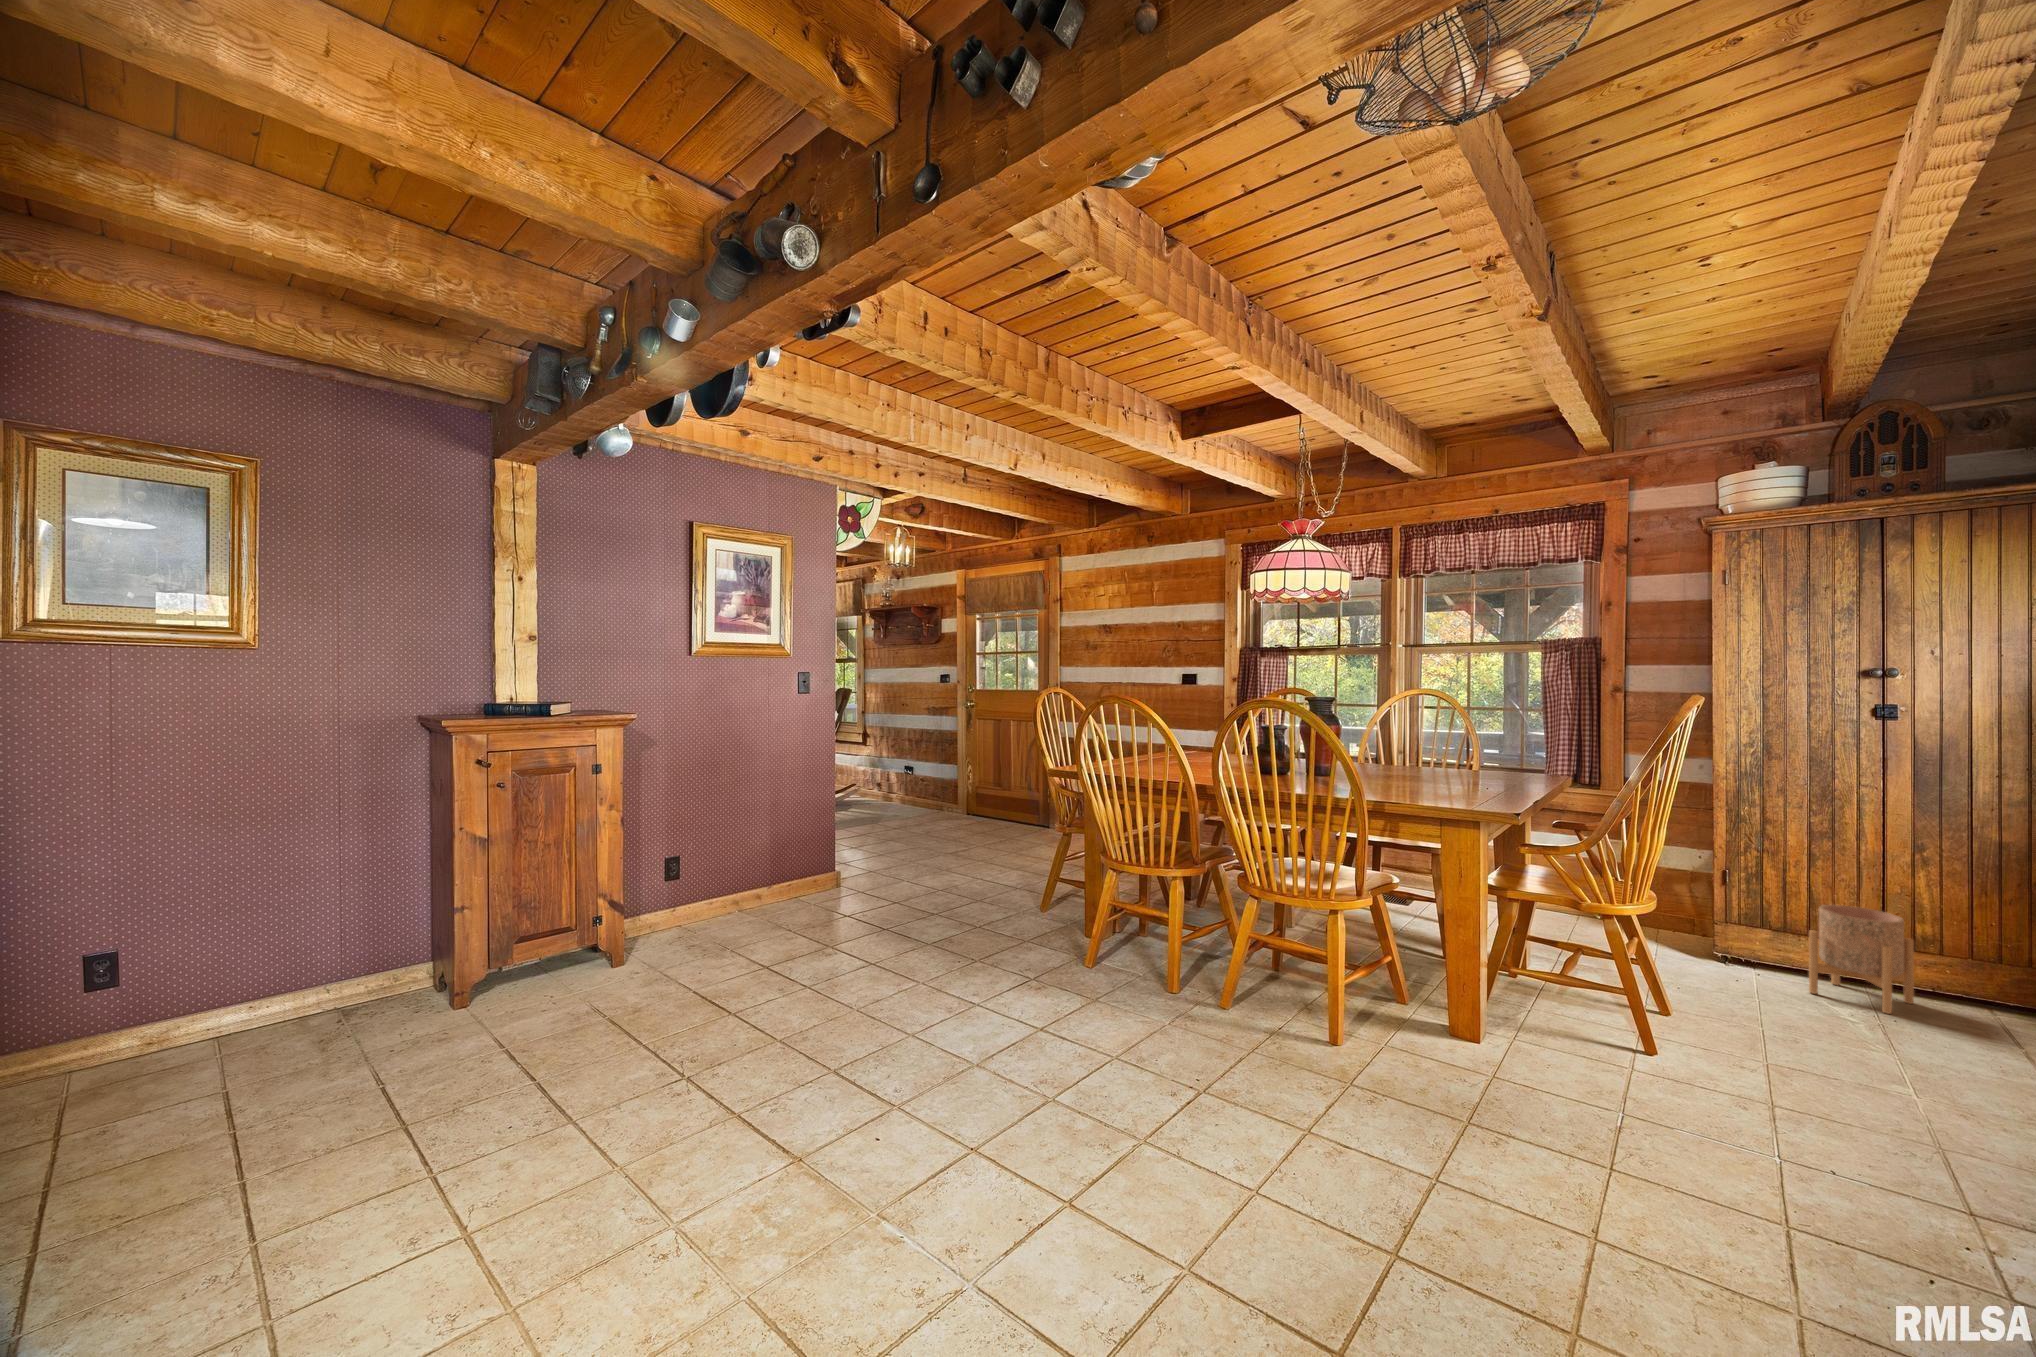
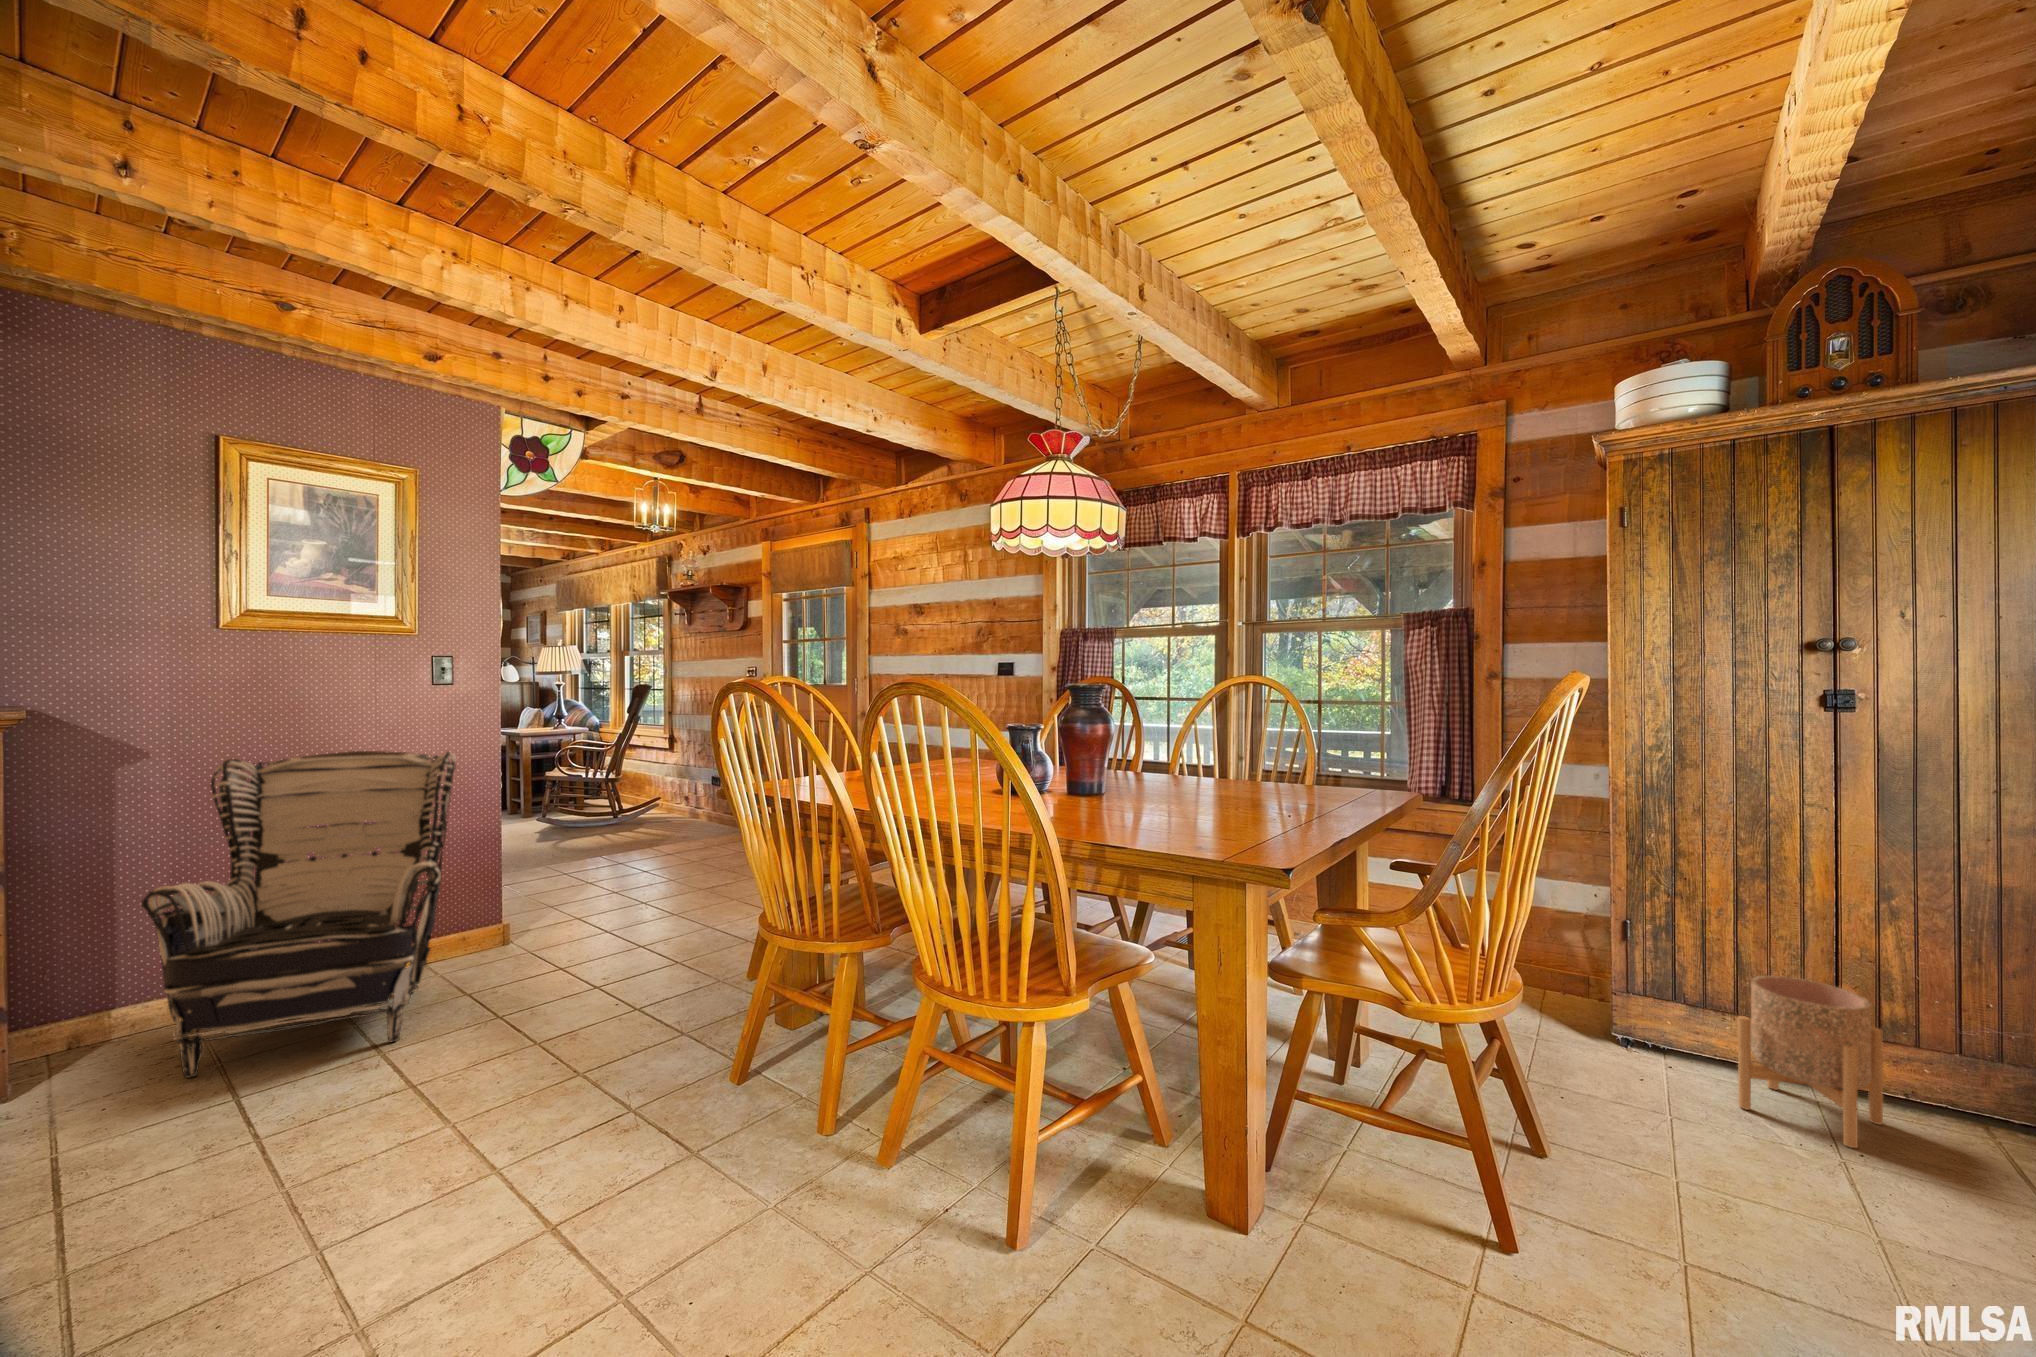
armchair: none [710,740,867,950] -> present [142,751,456,1078]

